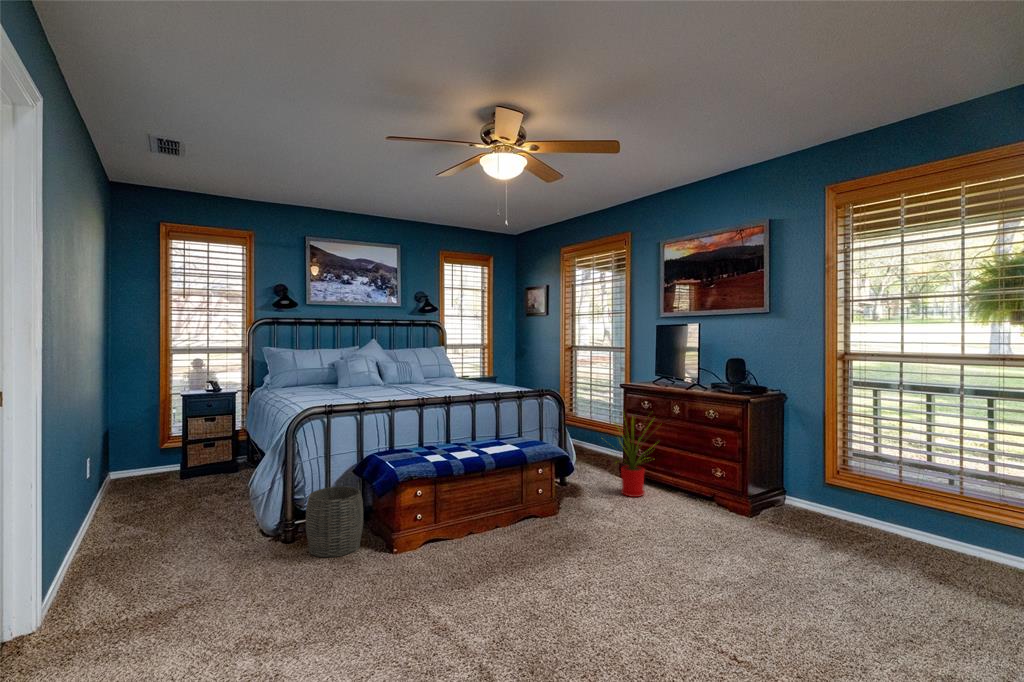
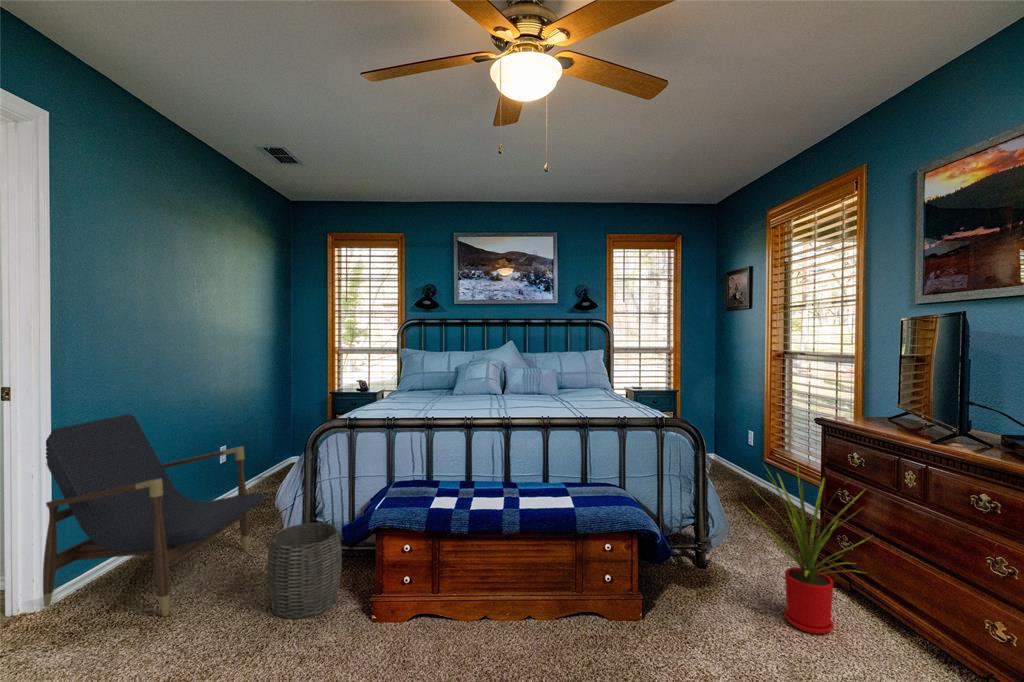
lounge chair: none [59,416,253,605] -> present [43,414,263,617]

